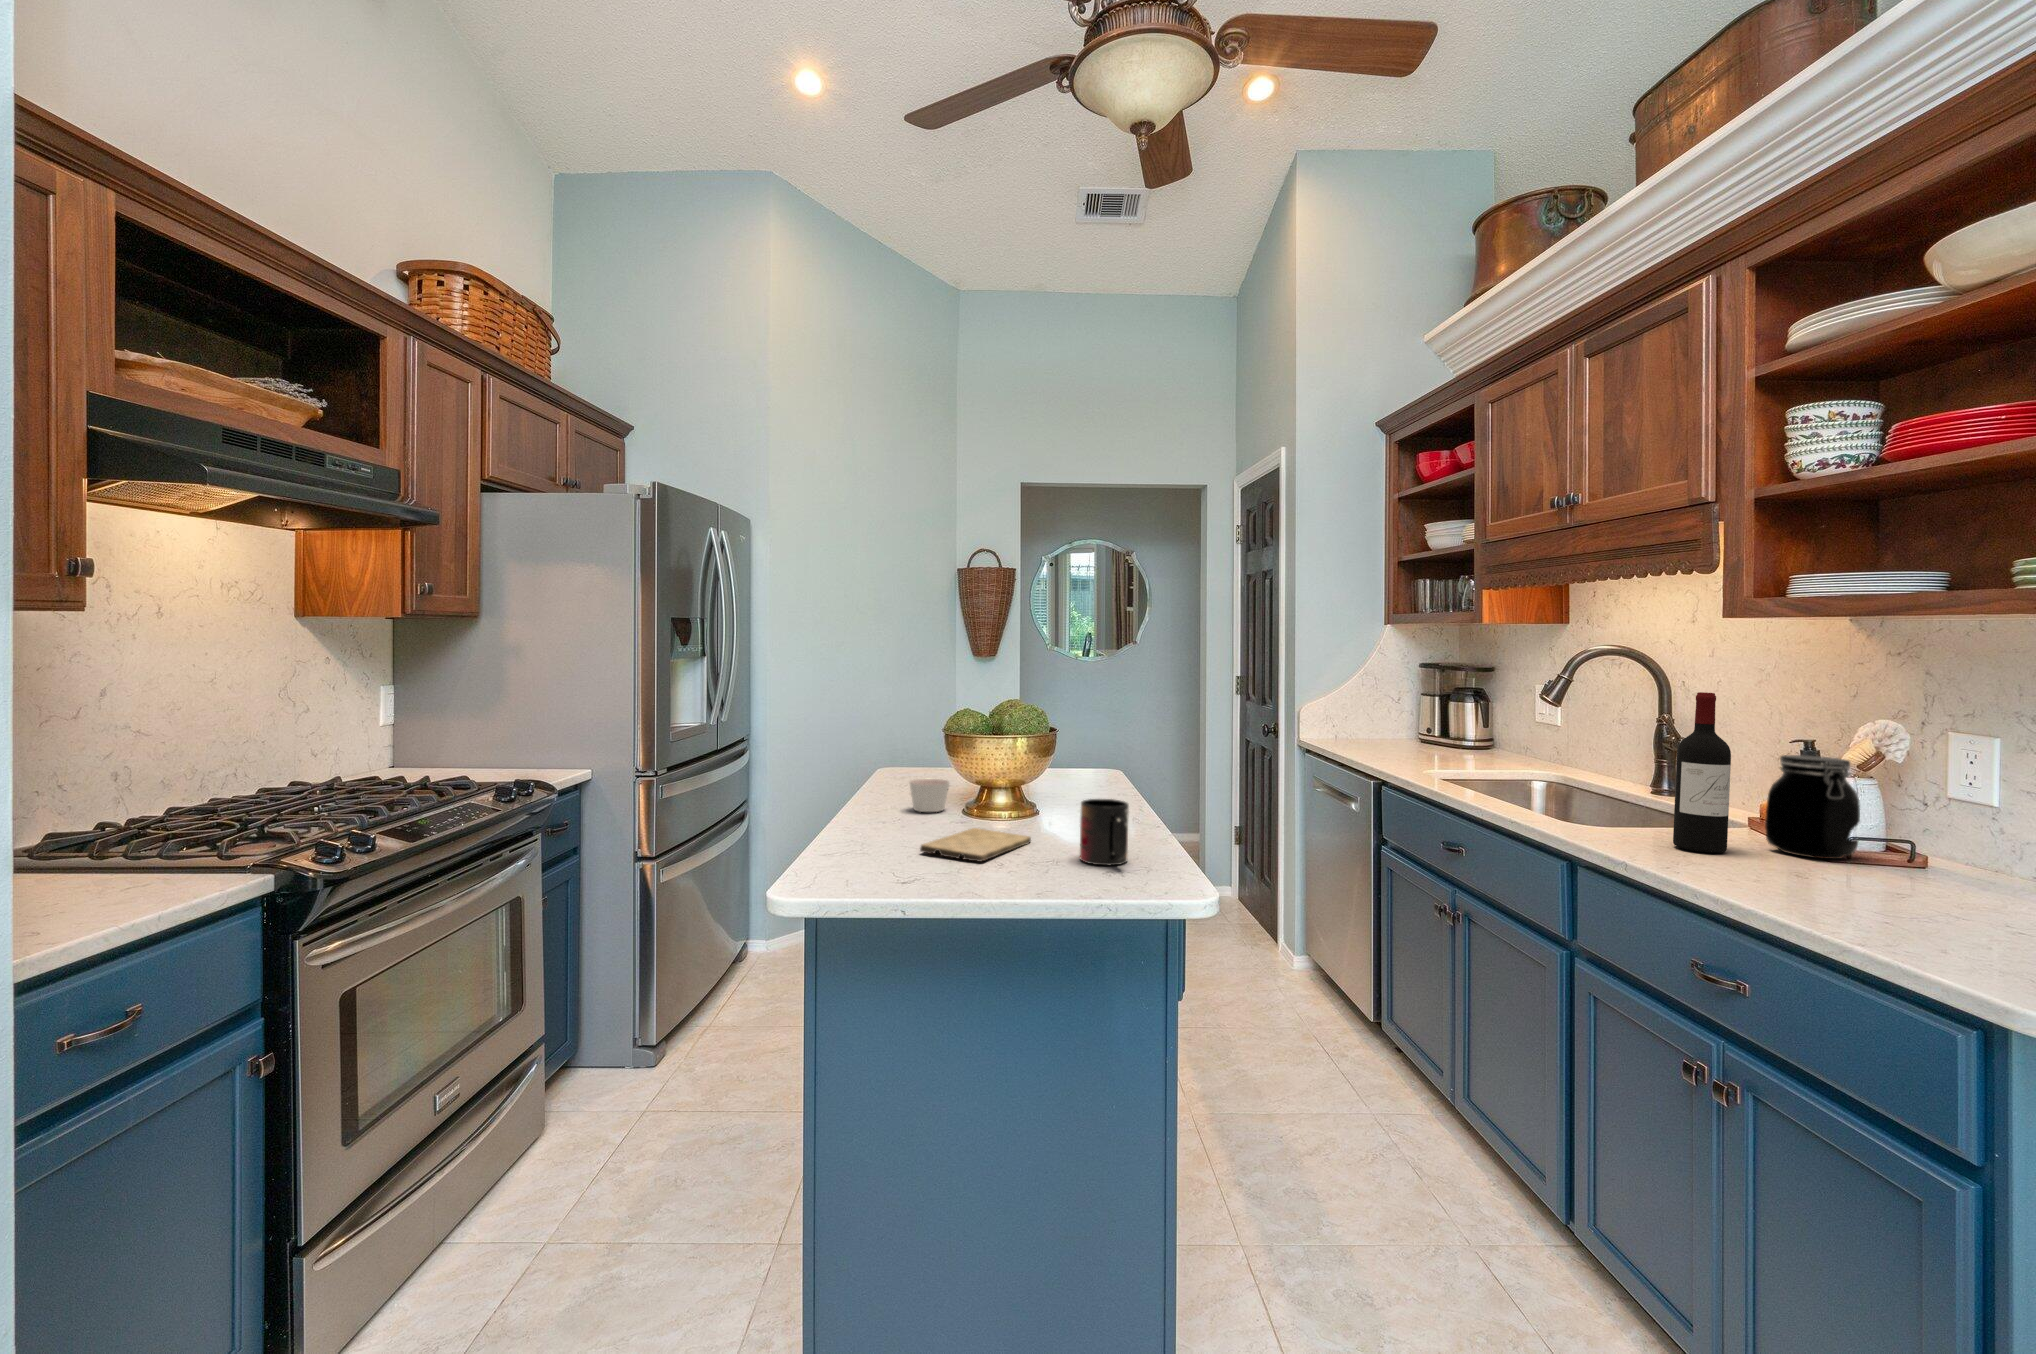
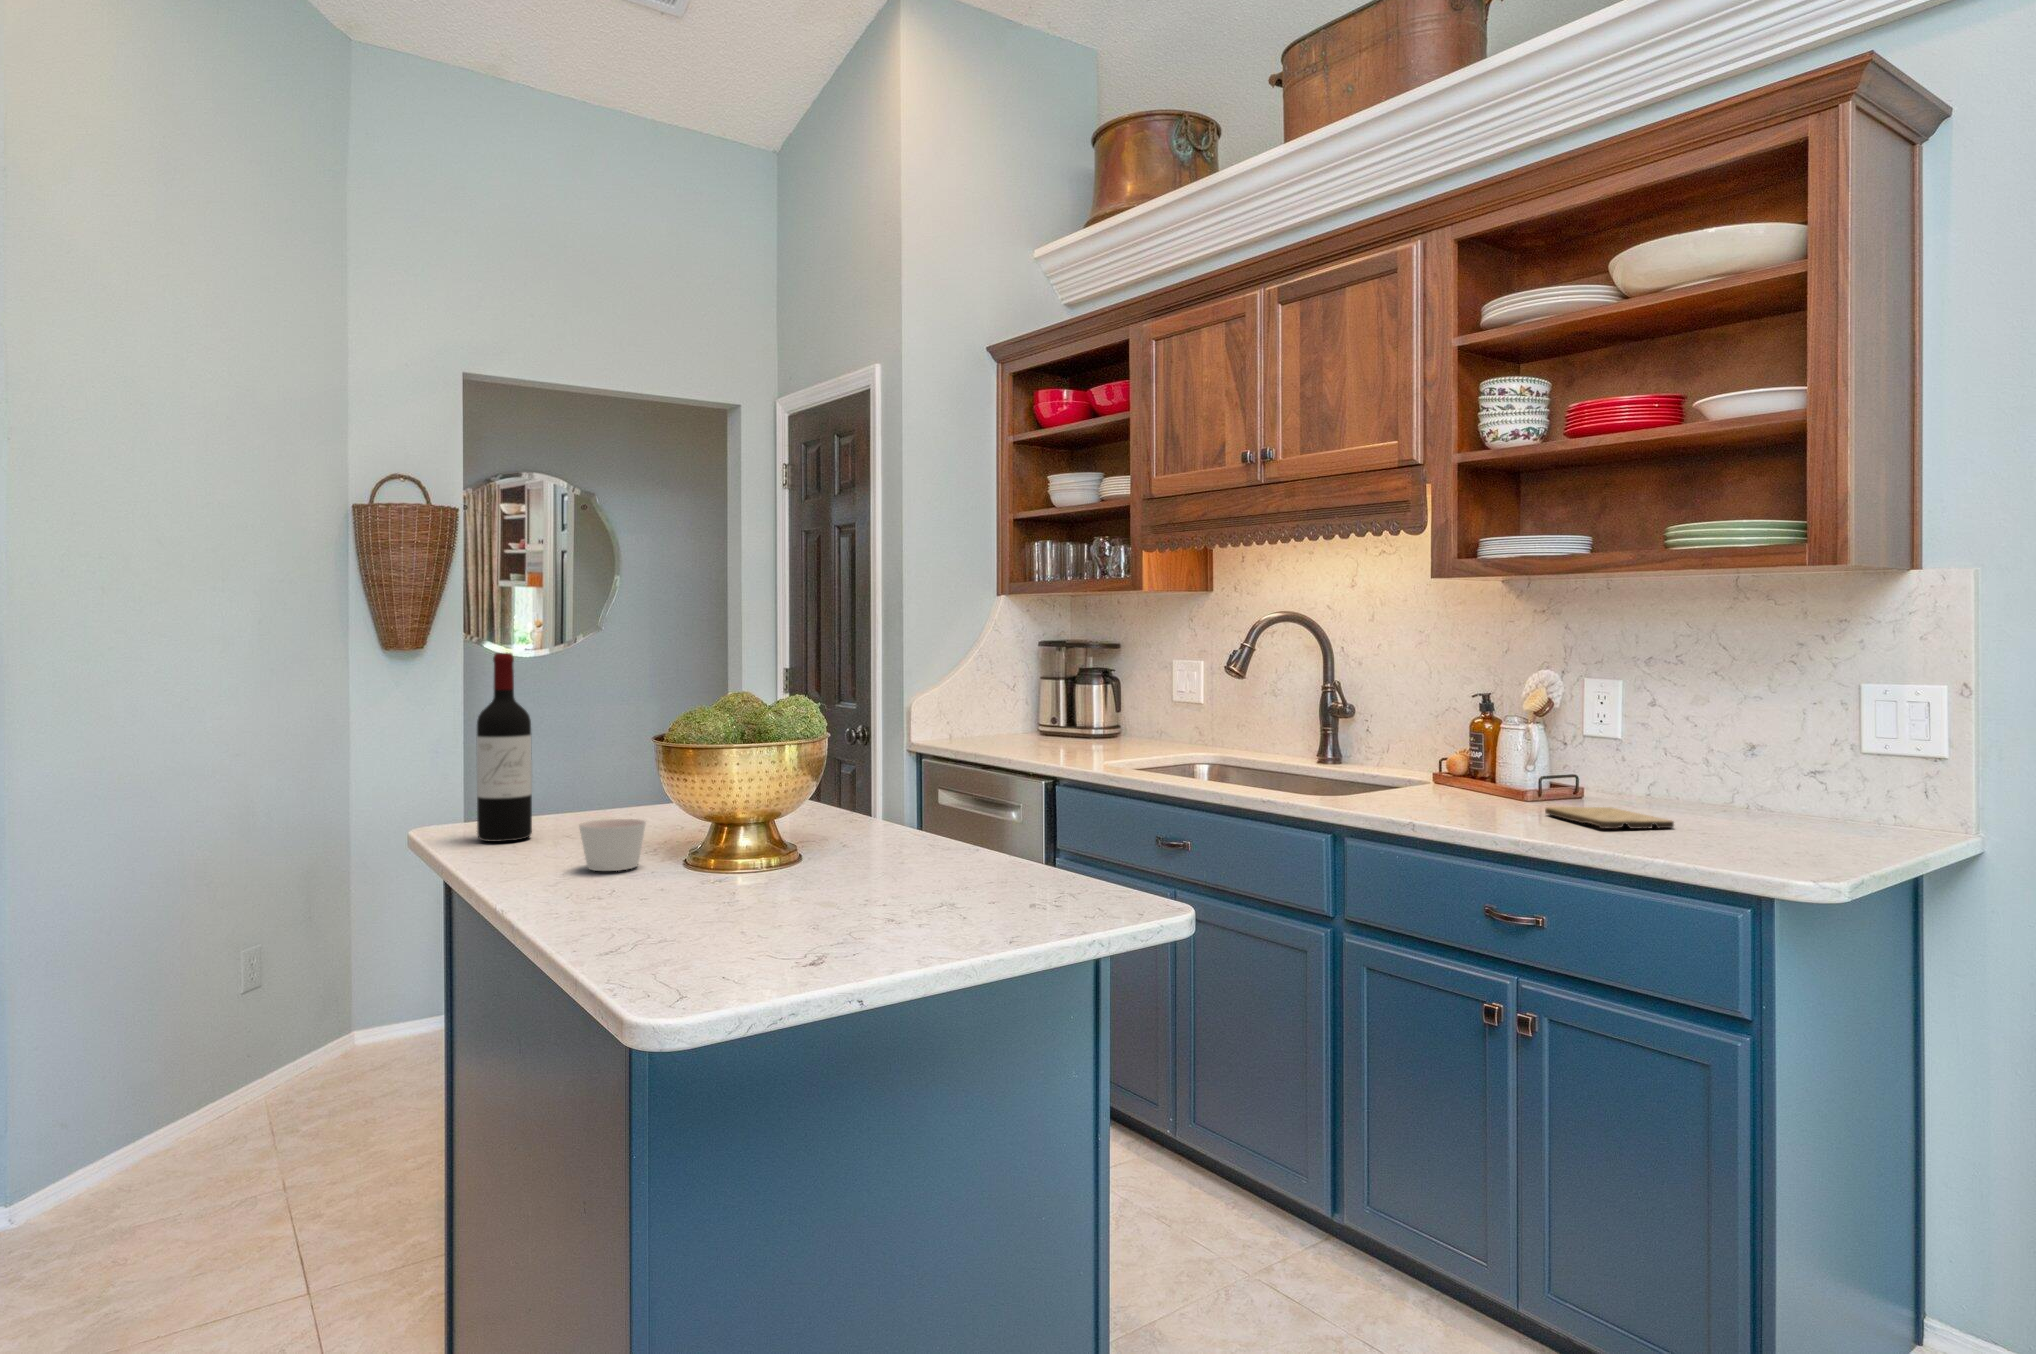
wine bottle: present [1673,692,1731,853] -> present [477,653,532,842]
jar: present [1765,755,1860,859] -> none [1478,709,1544,802]
mug: present [1080,799,1129,865] -> none [949,809,1033,896]
cutting board: present [920,828,1031,862] -> present [1545,807,1674,829]

